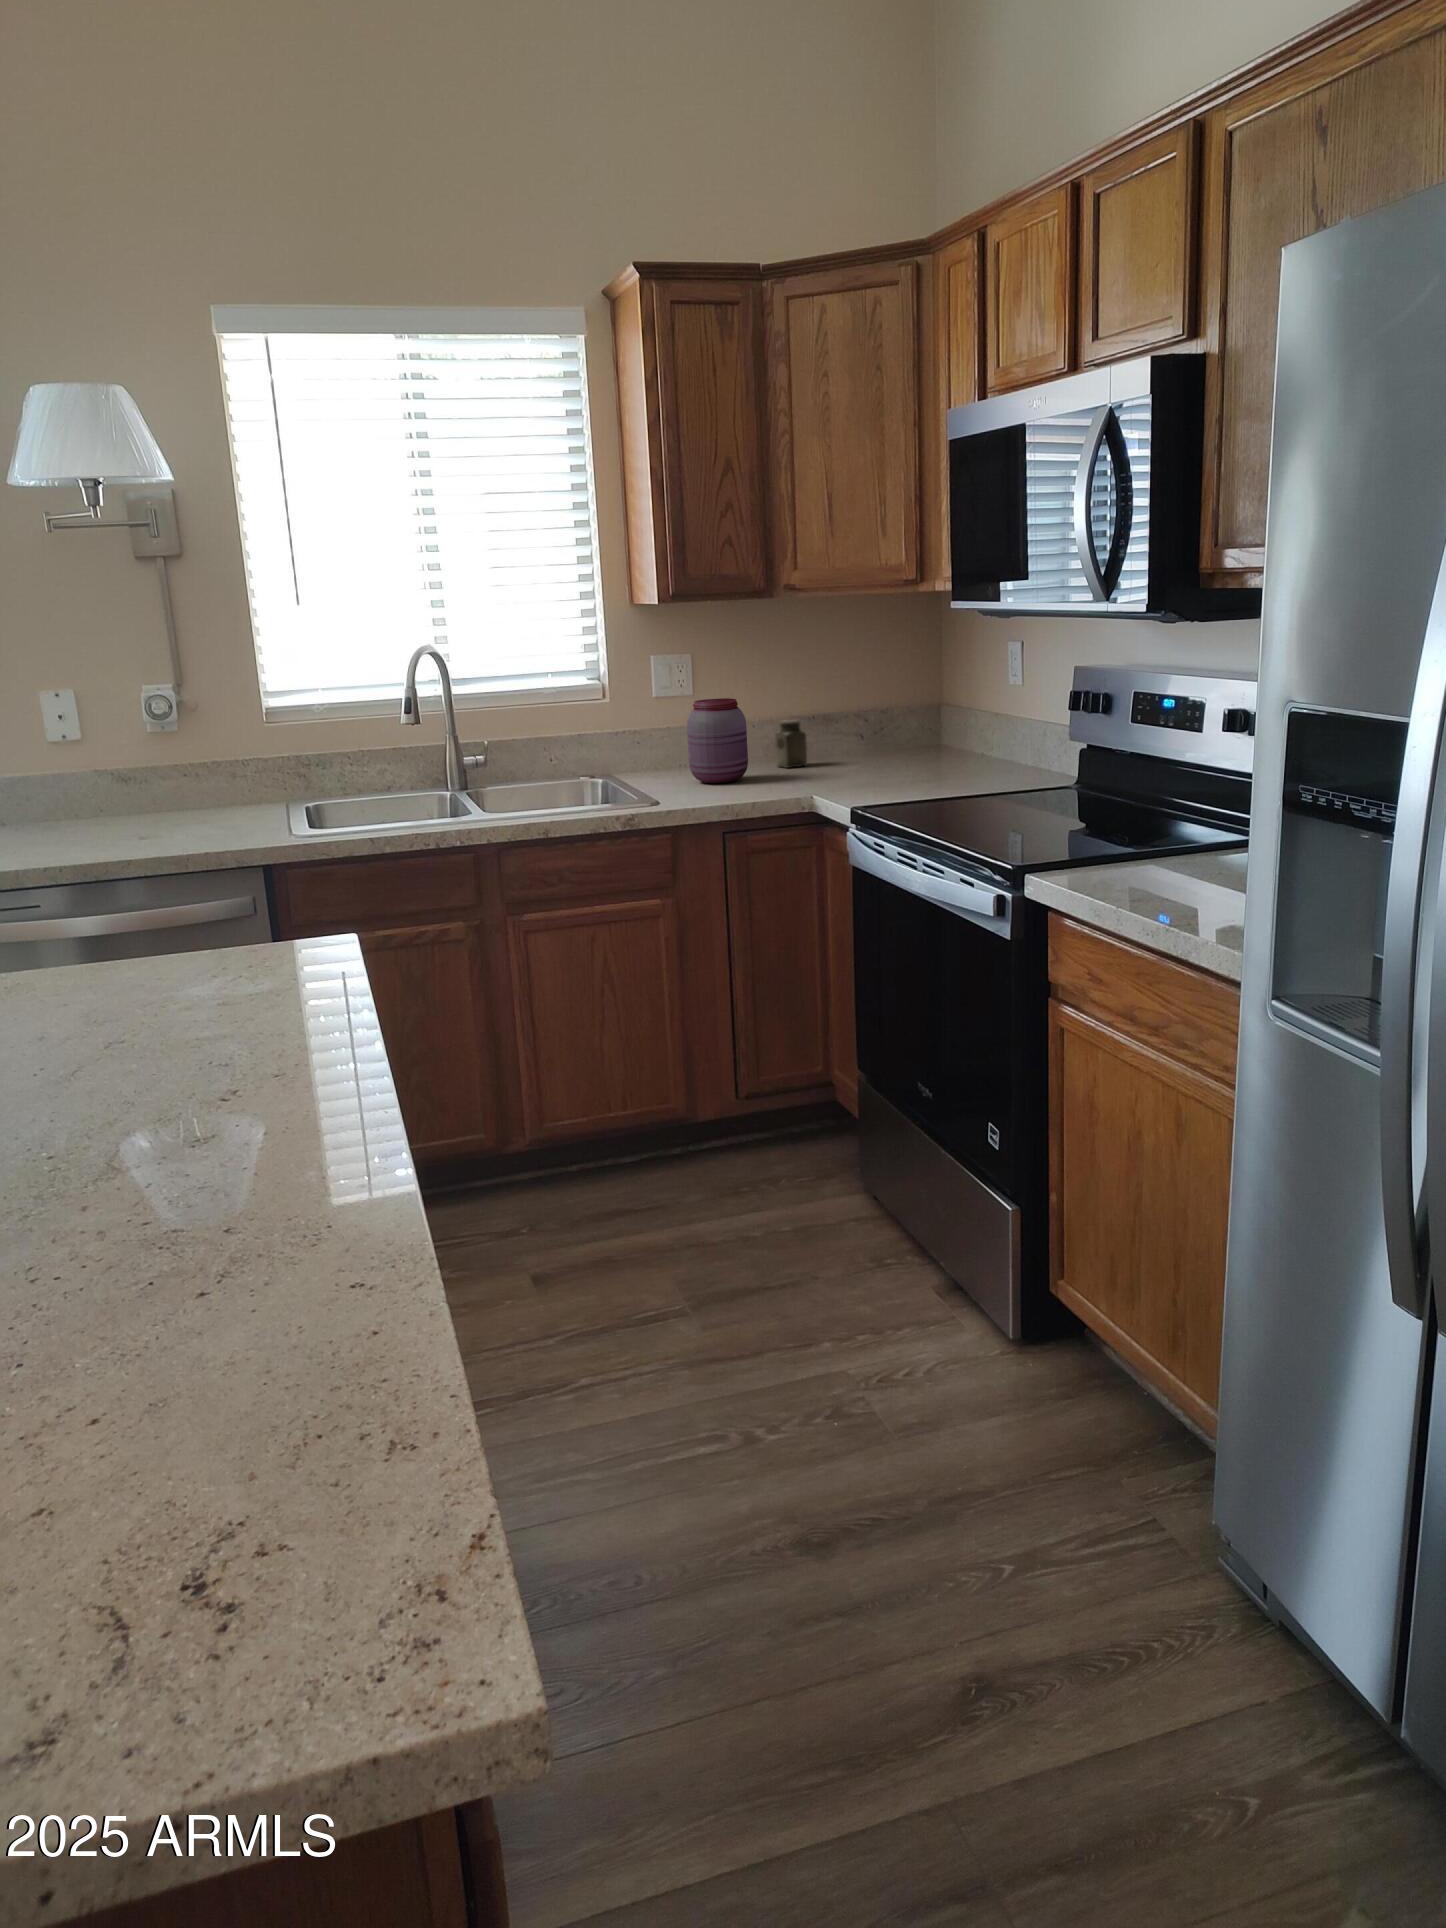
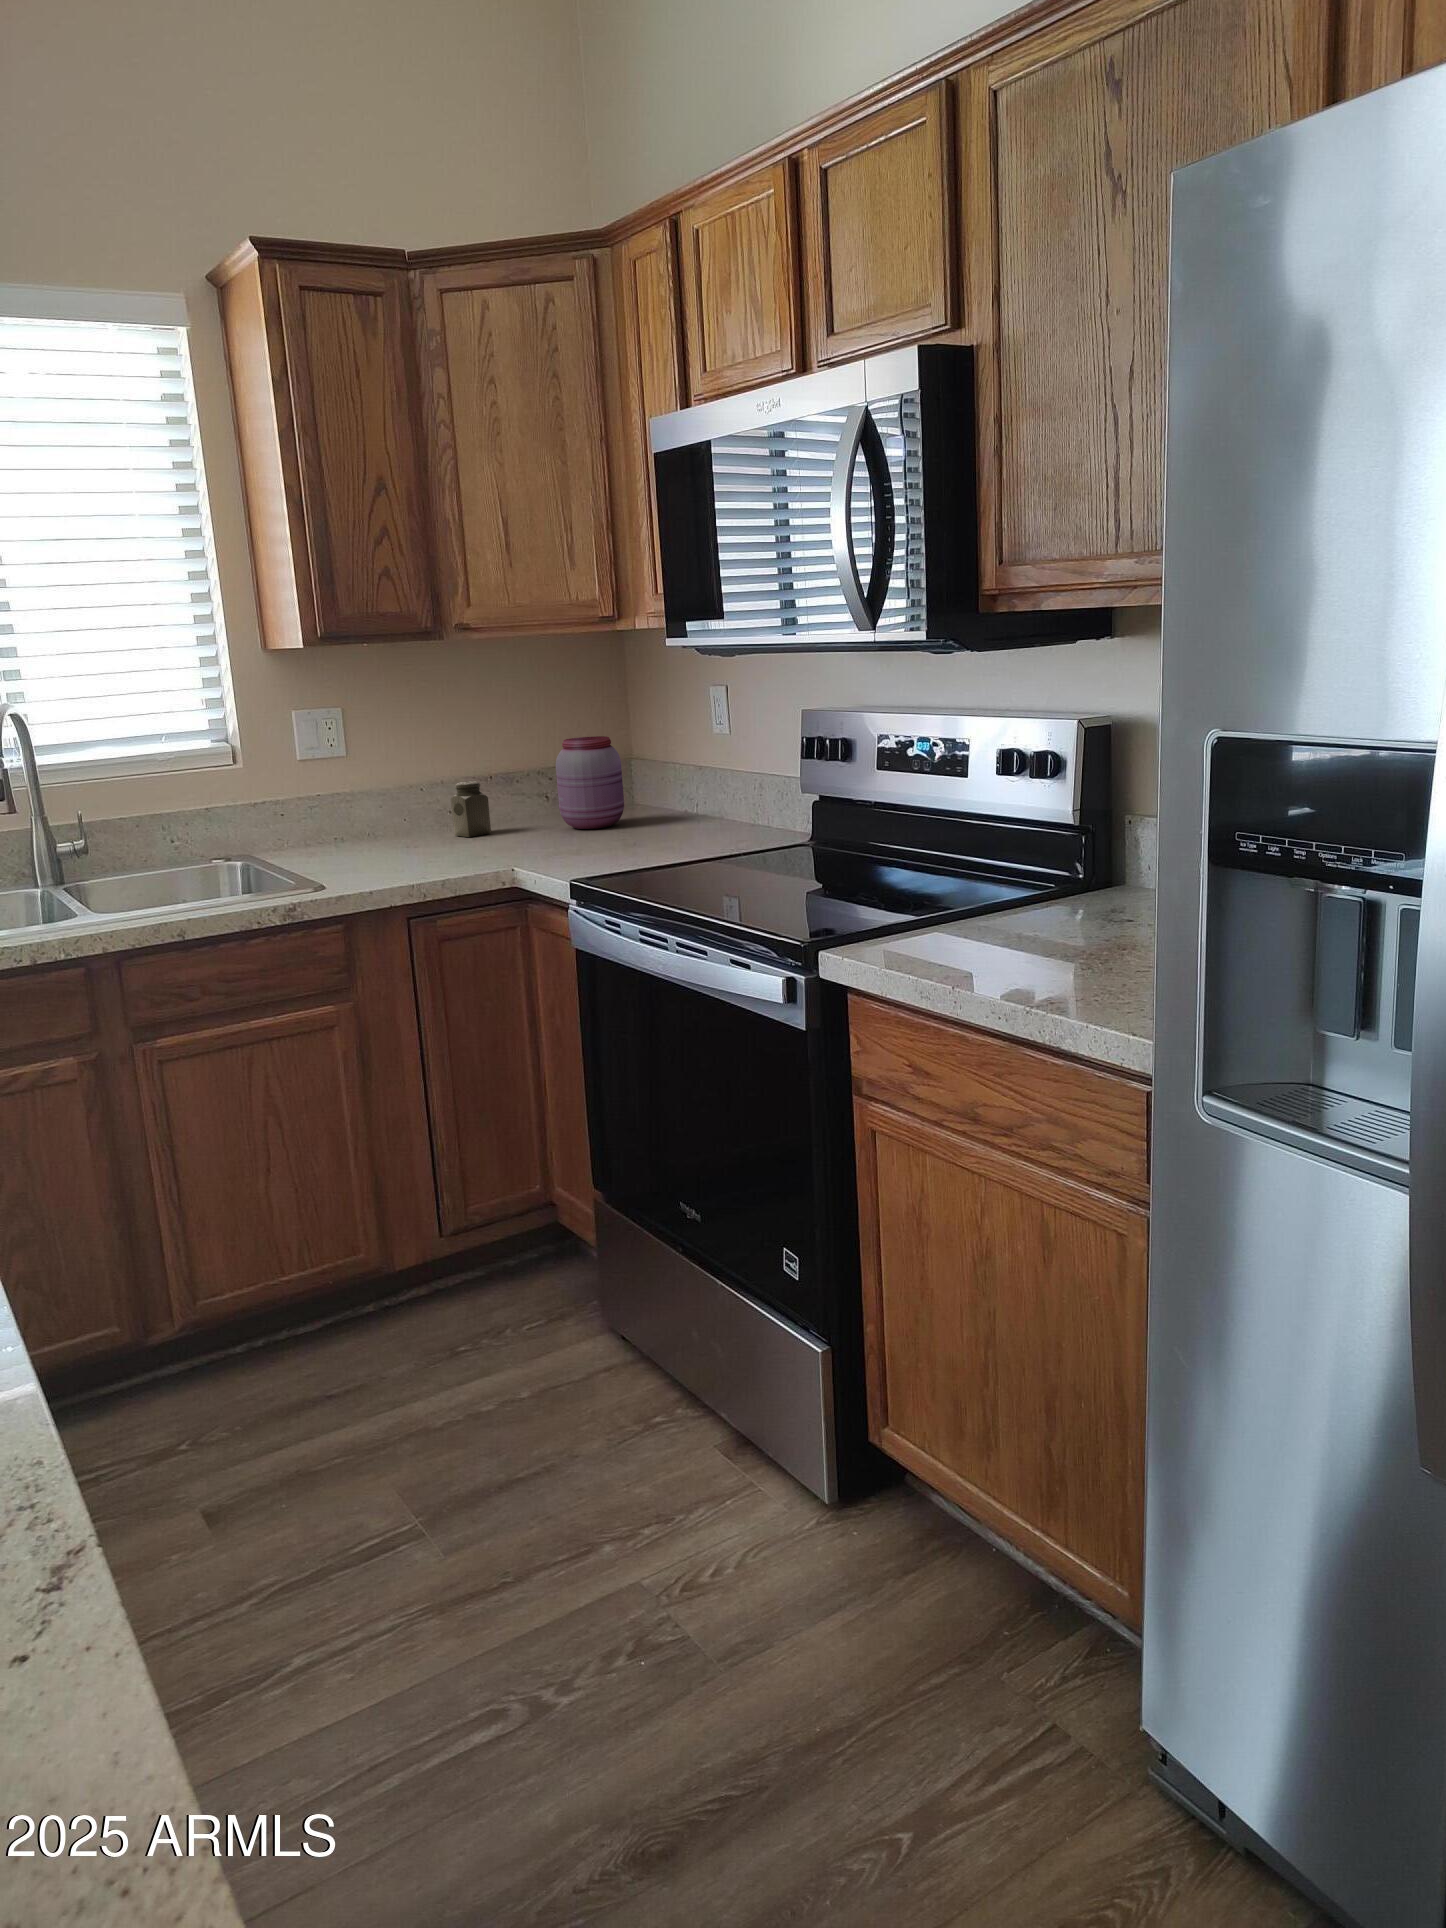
jar: present [687,698,748,783] -> present [556,736,624,829]

